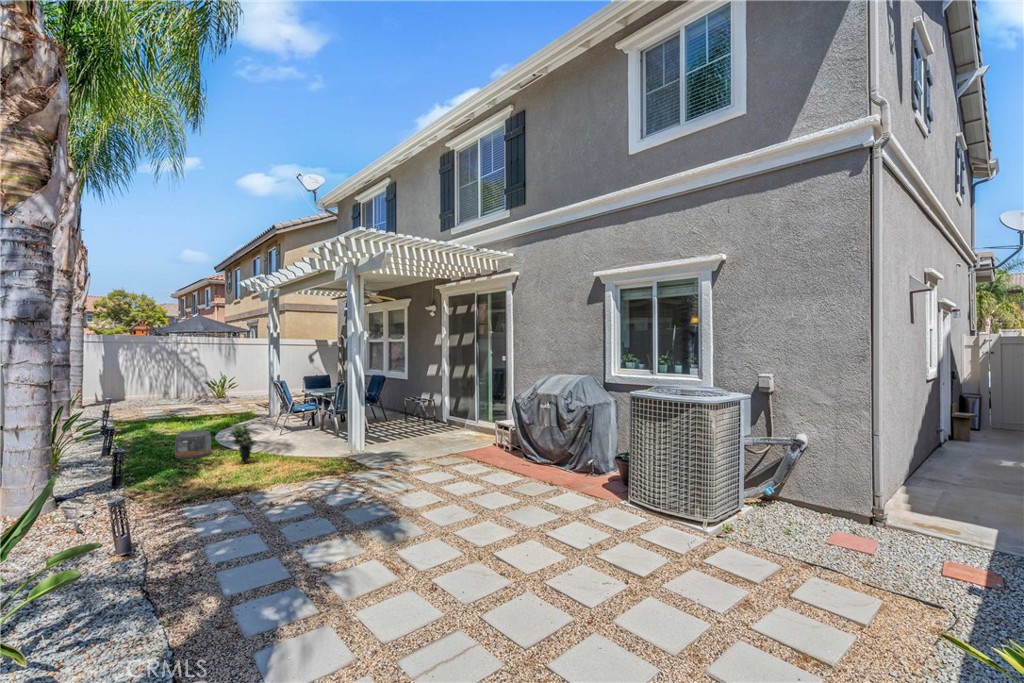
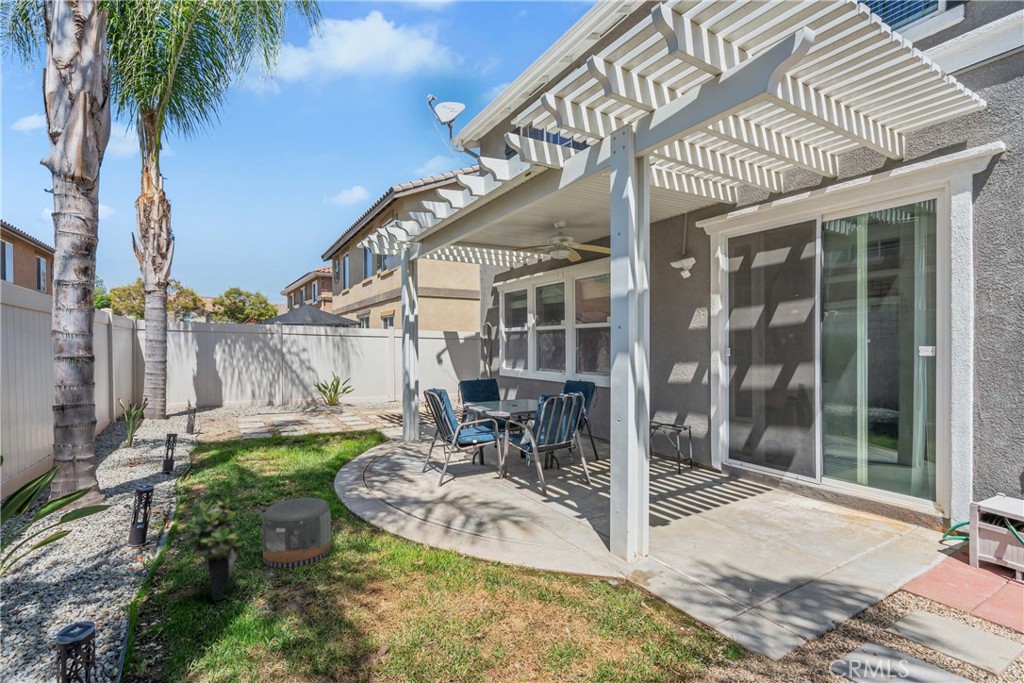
potted plant: present [231,424,255,463] -> present [185,499,245,601]

